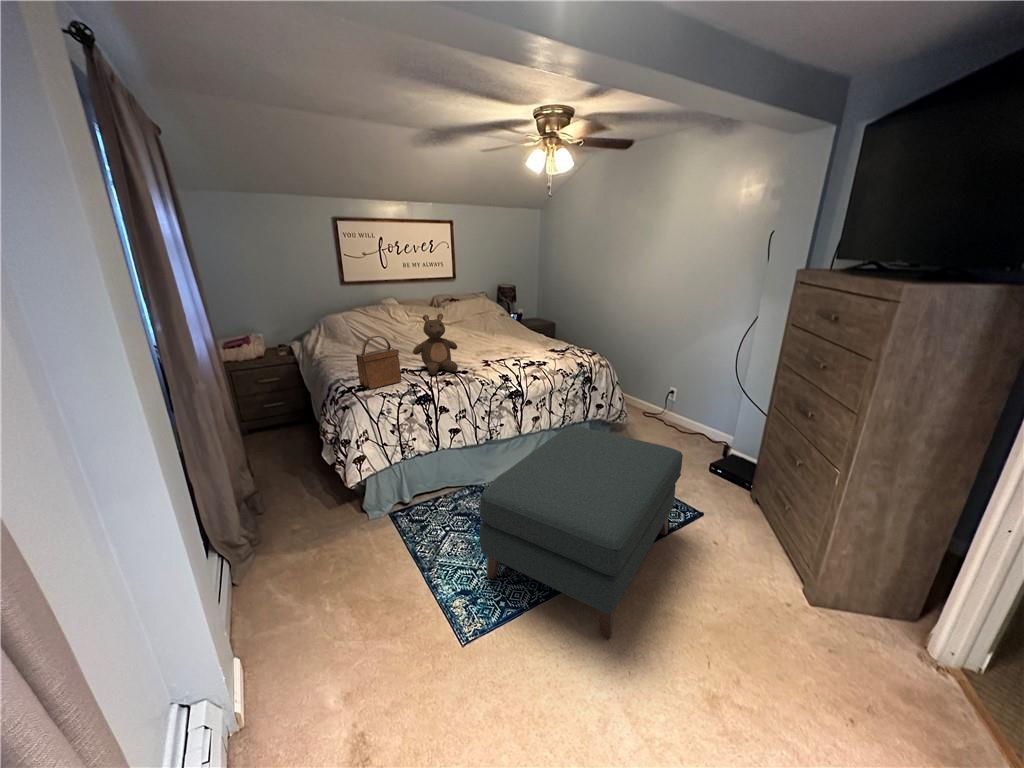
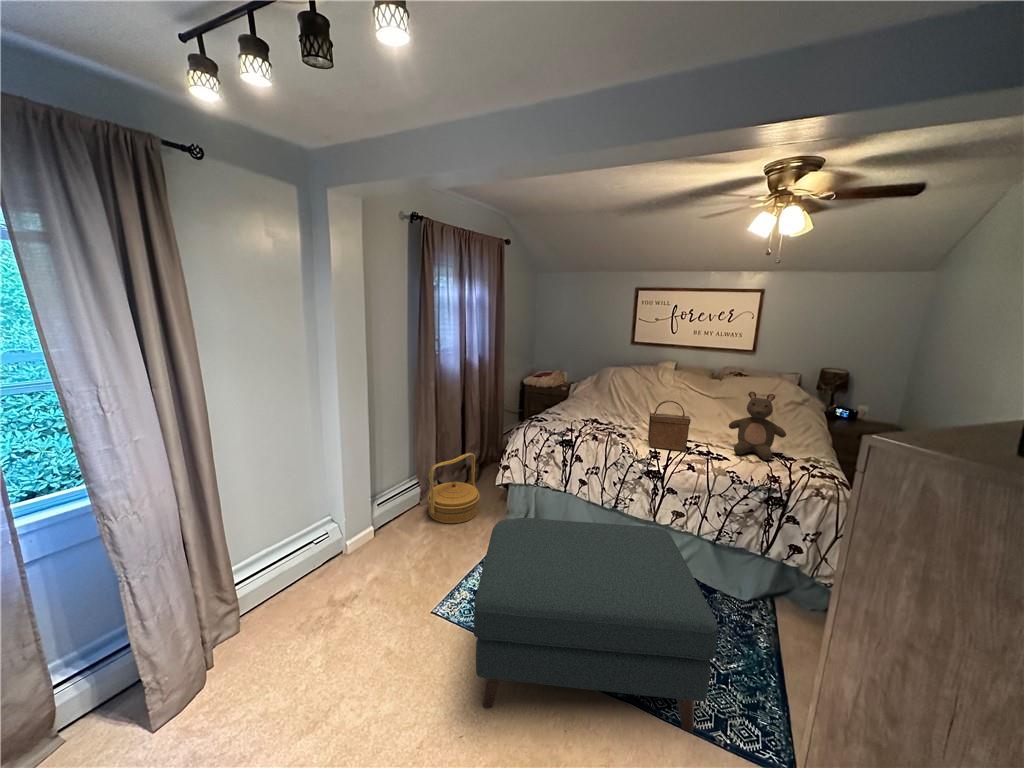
stuffed bear: present [413,314,458,375] -> present [729,392,786,460]
handbag: present [356,336,401,389] -> present [648,400,691,451]
woven basket: none [244,472,333,589] -> present [427,453,480,523]

